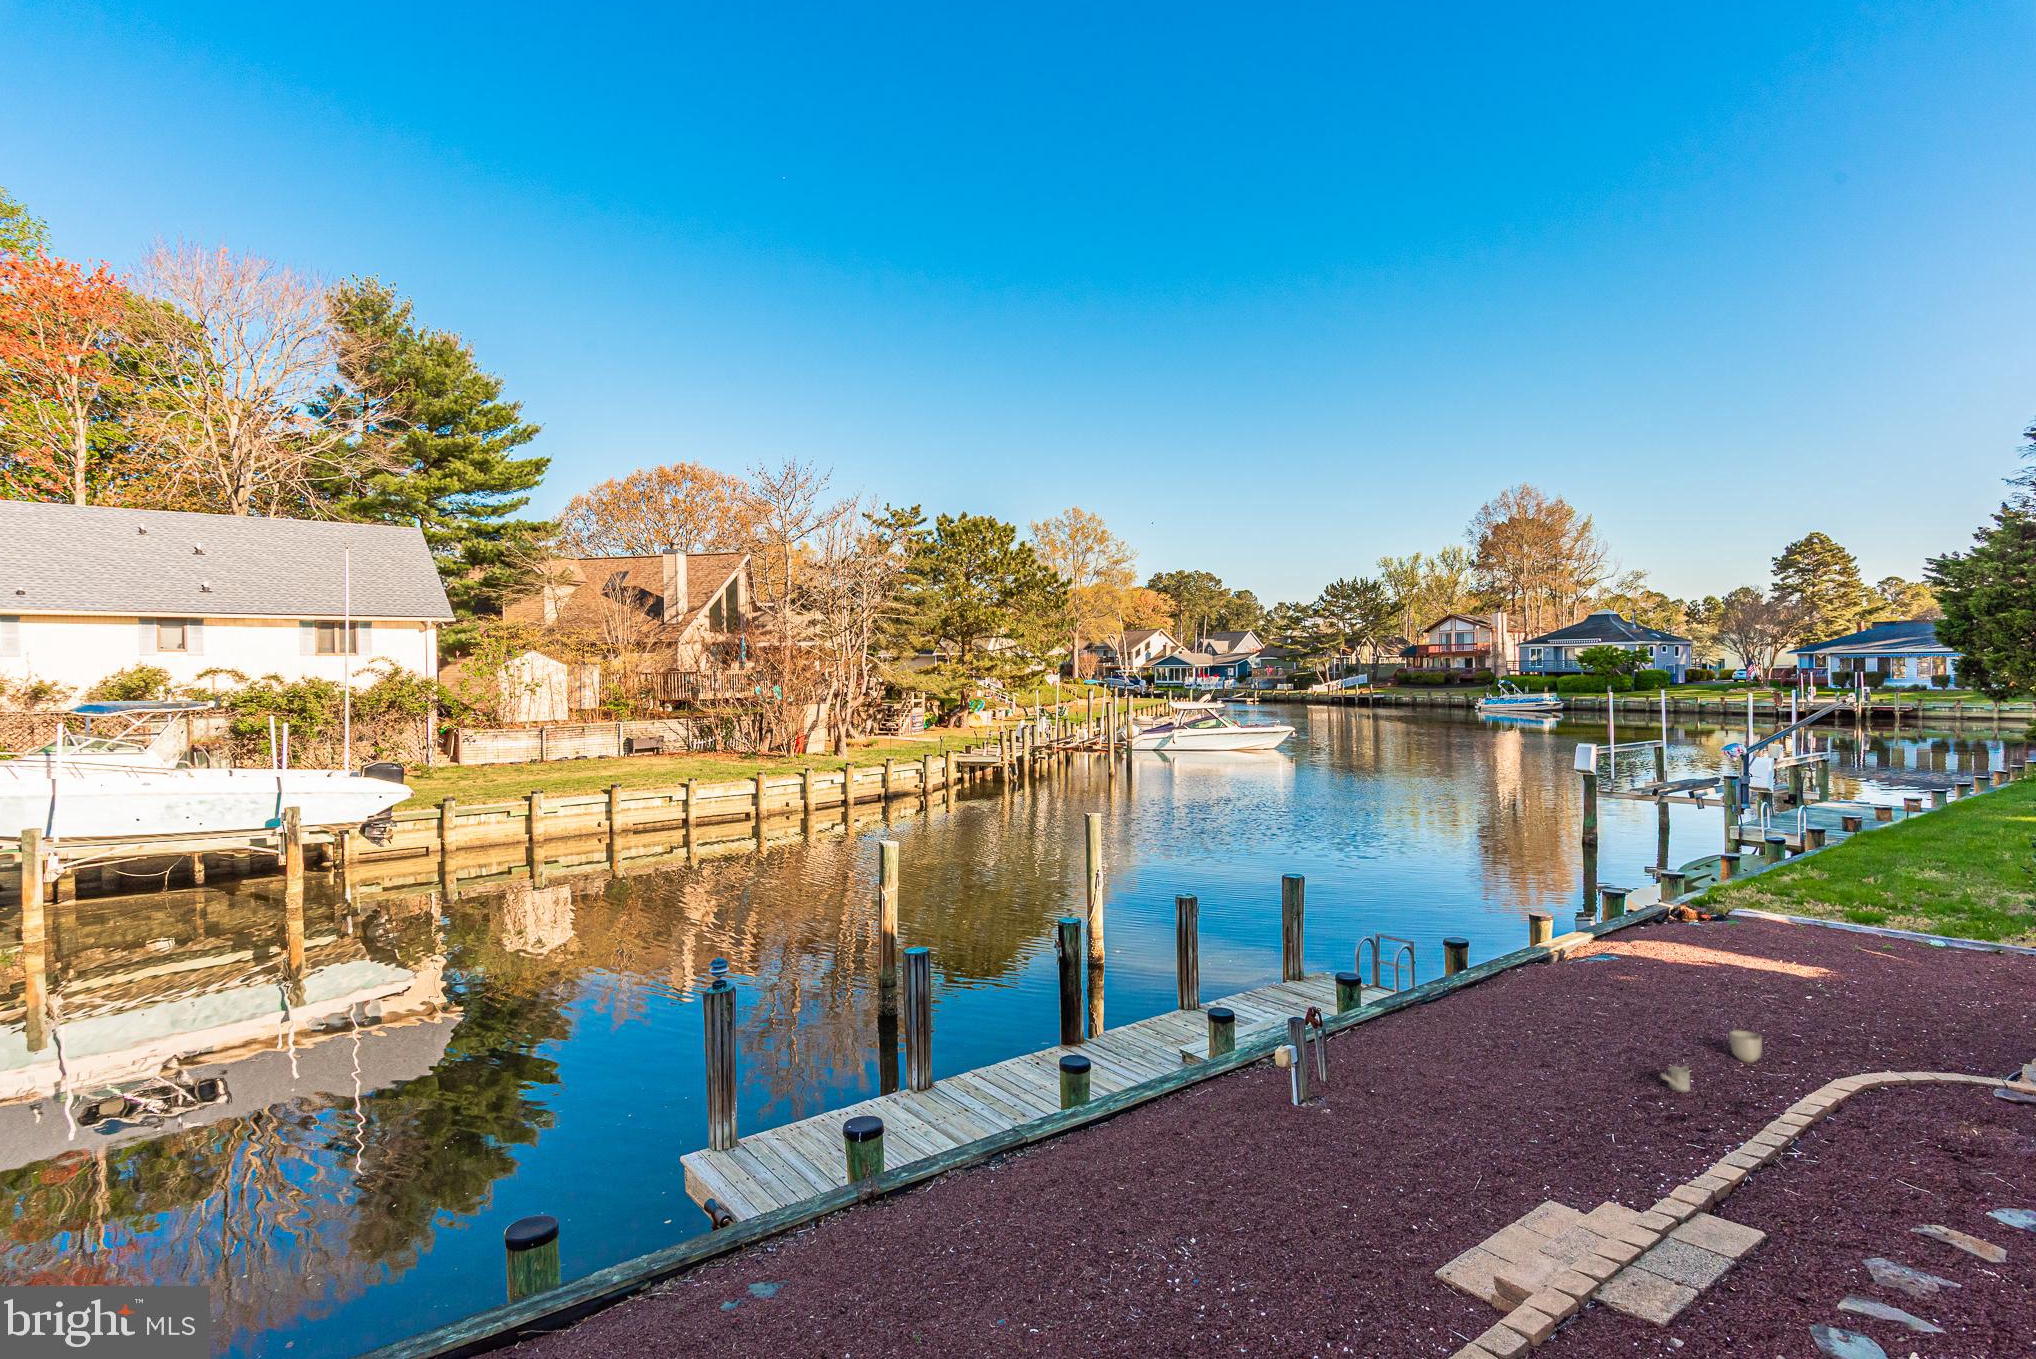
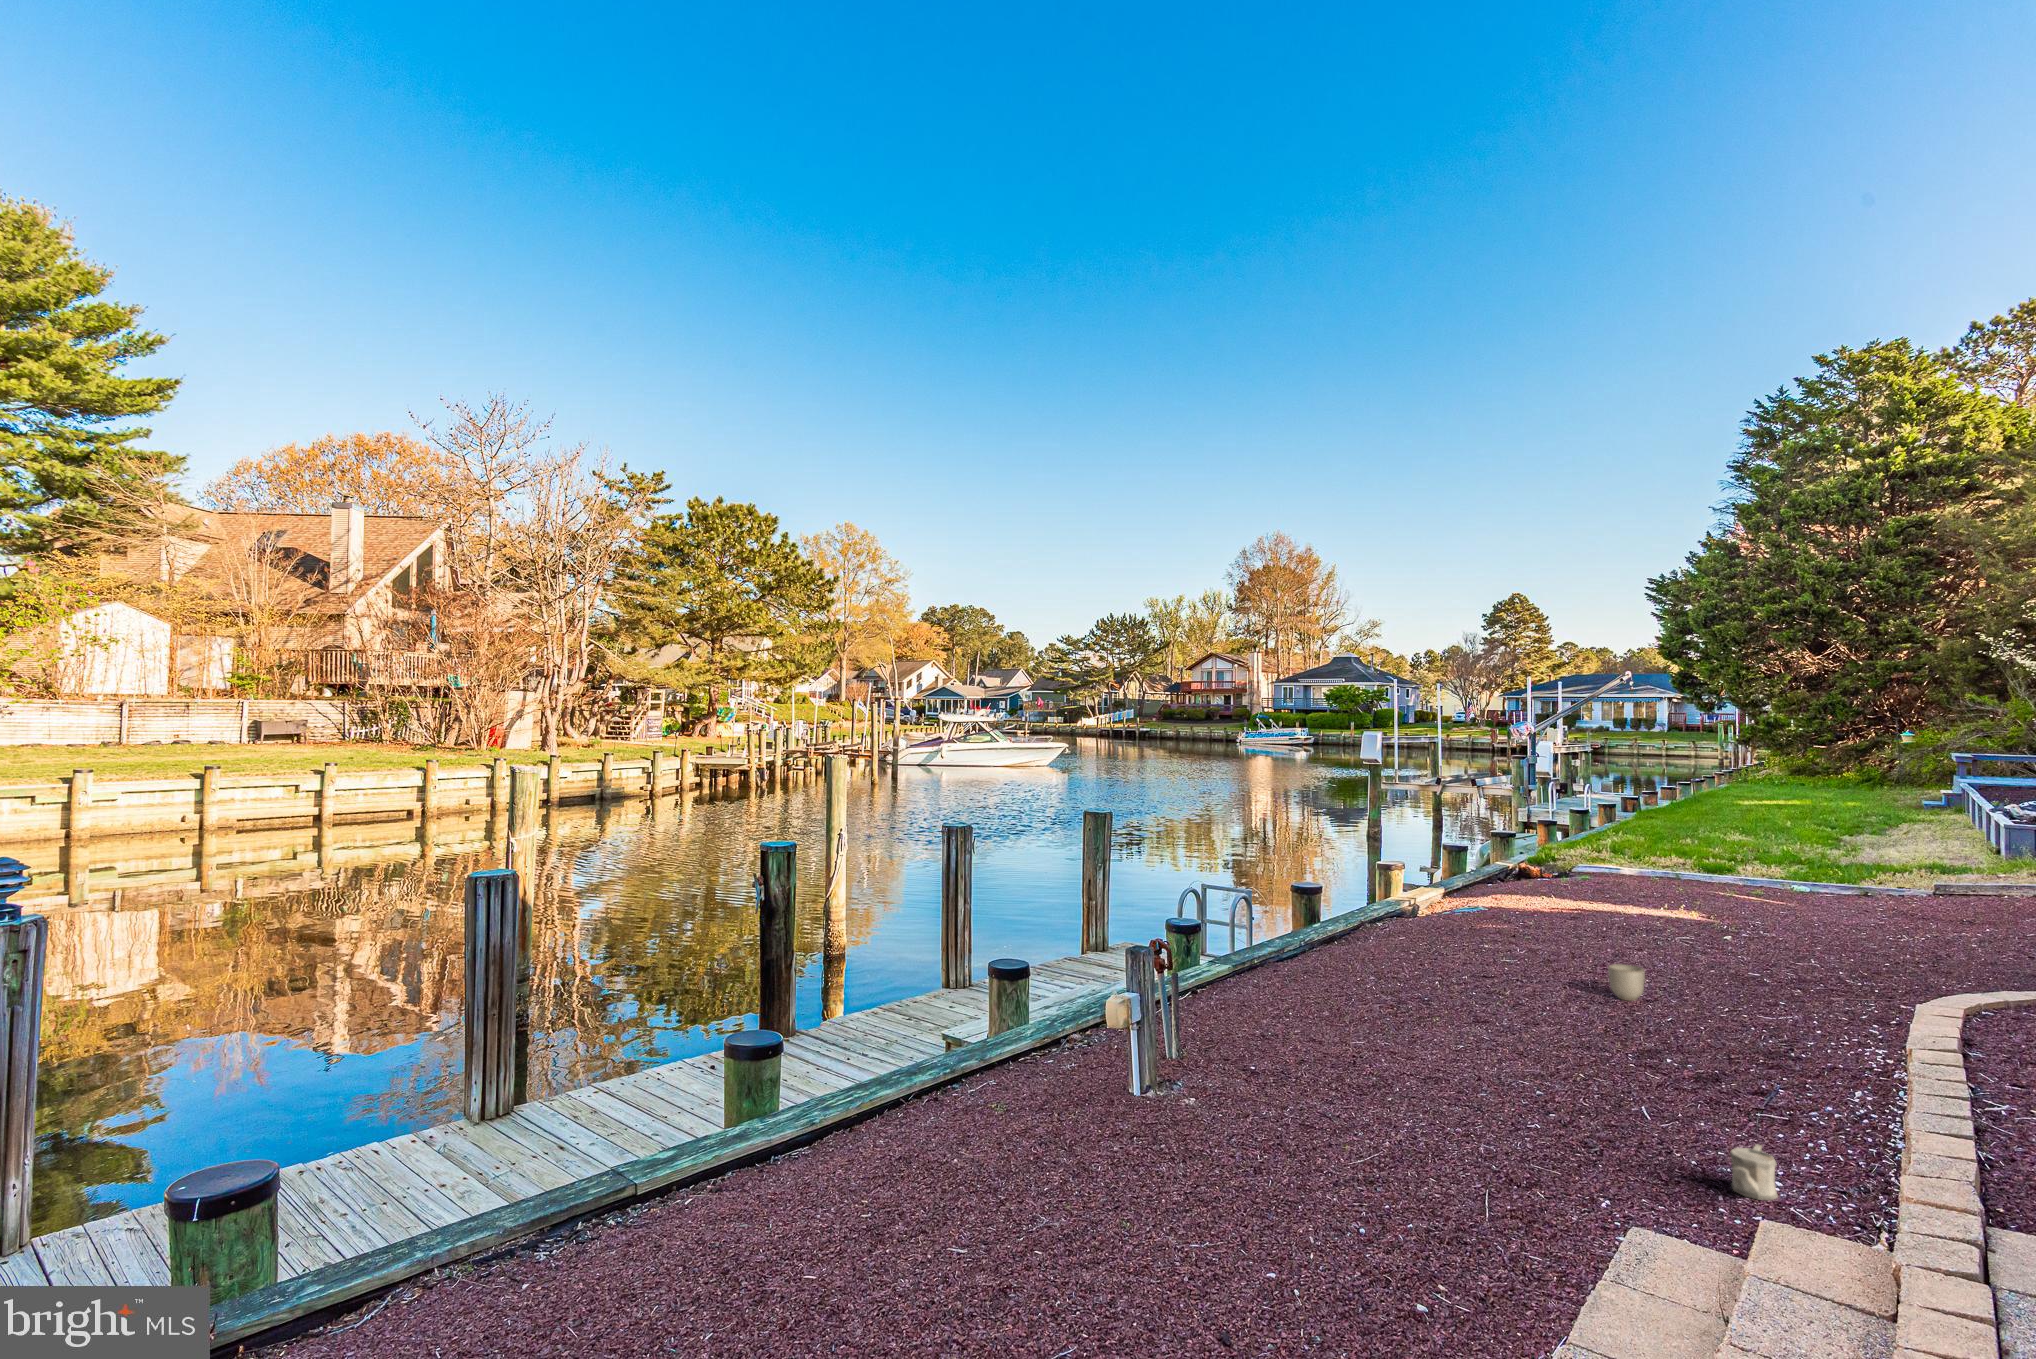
watering can: present [1661,1066,1690,1092] -> present [1730,1145,1778,1200]

